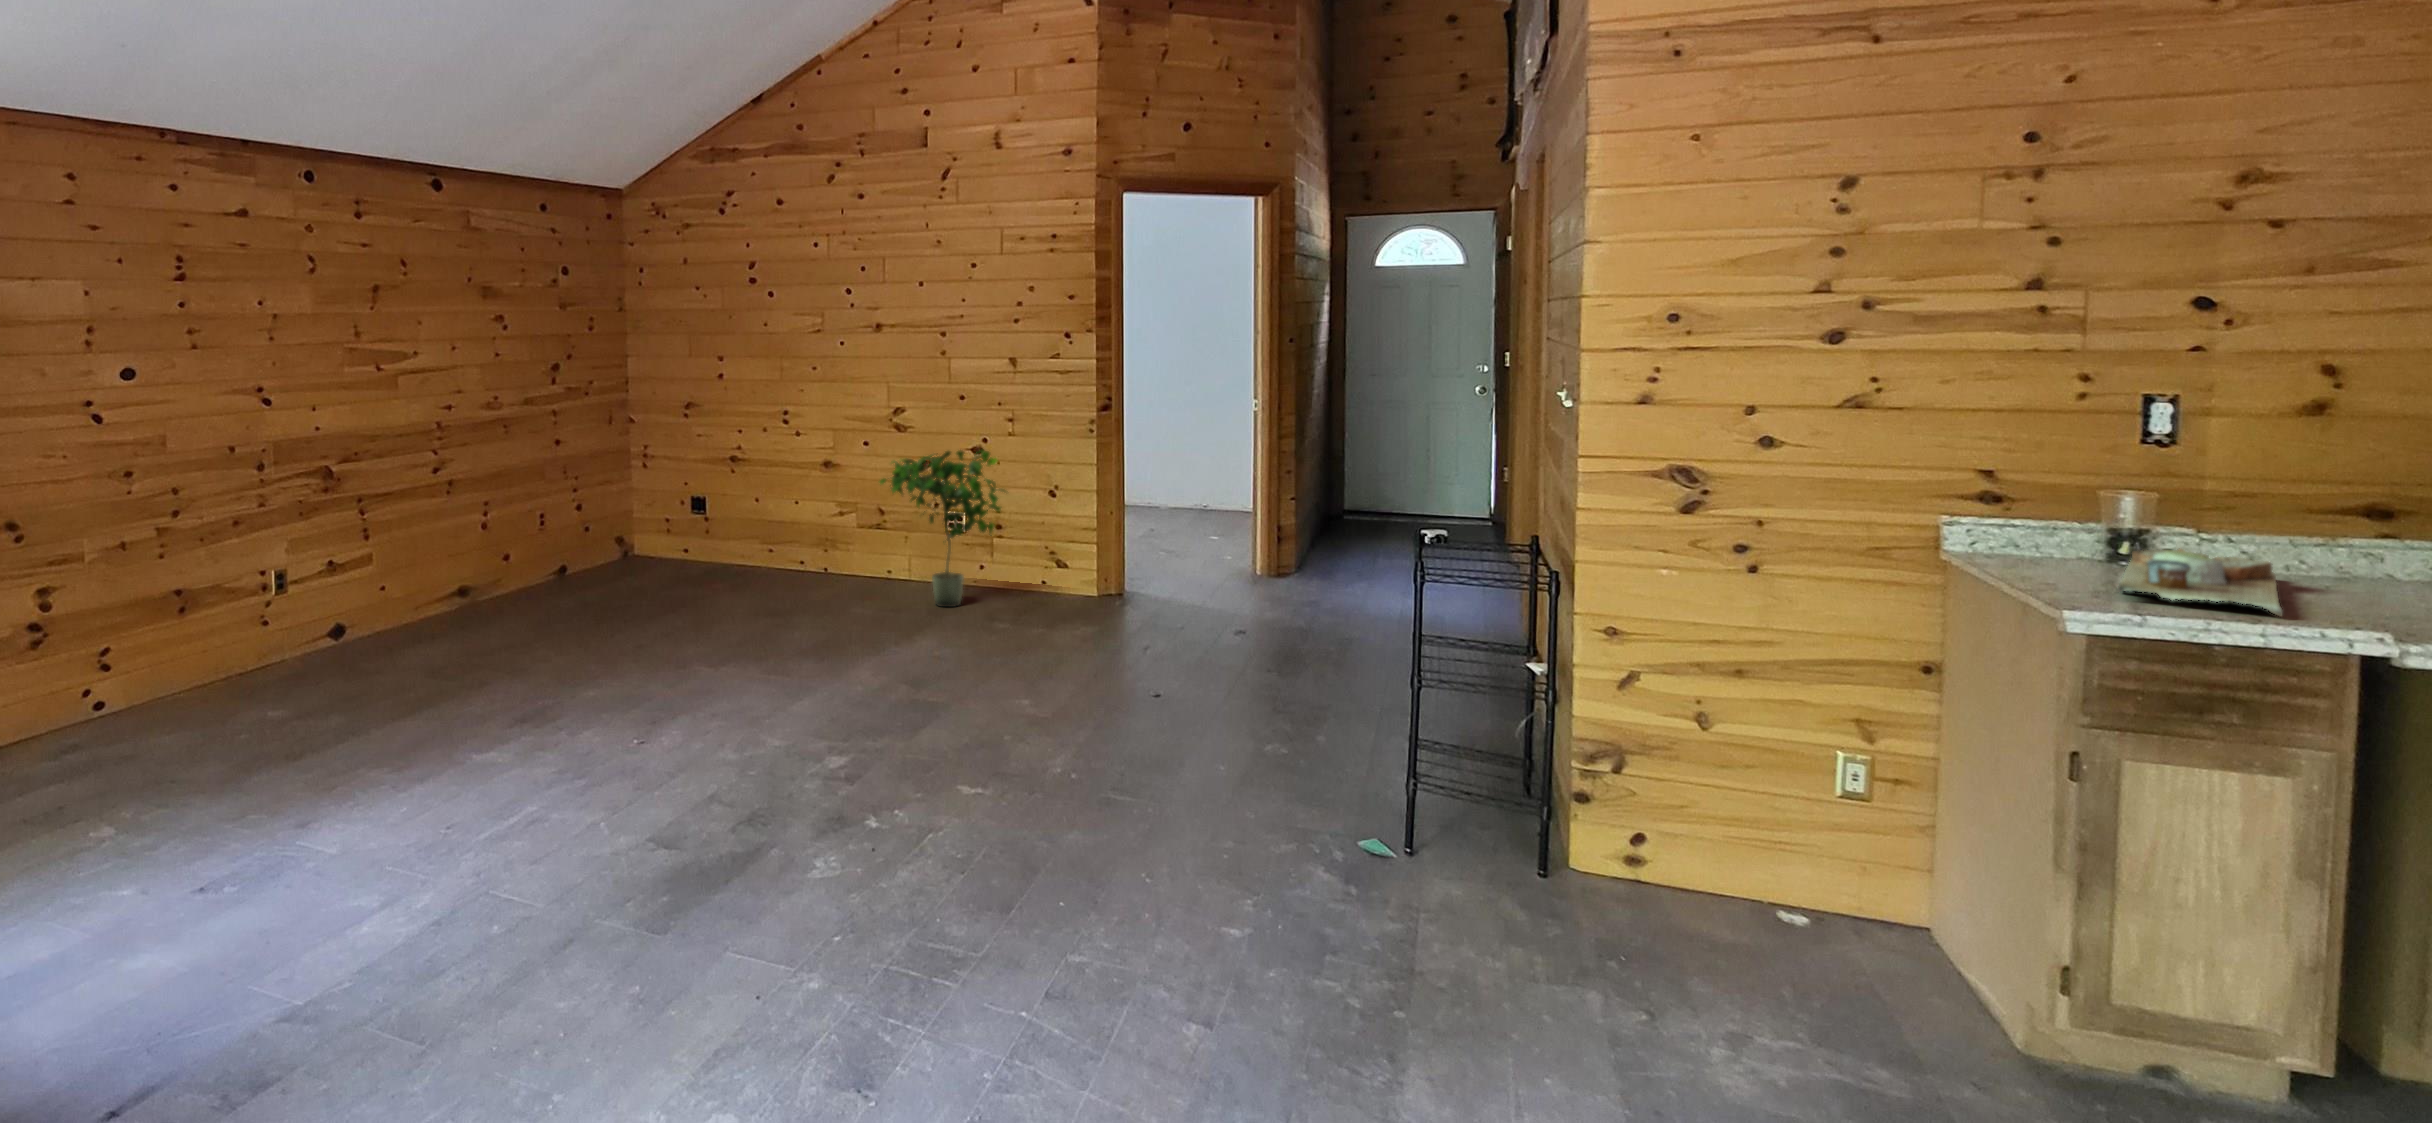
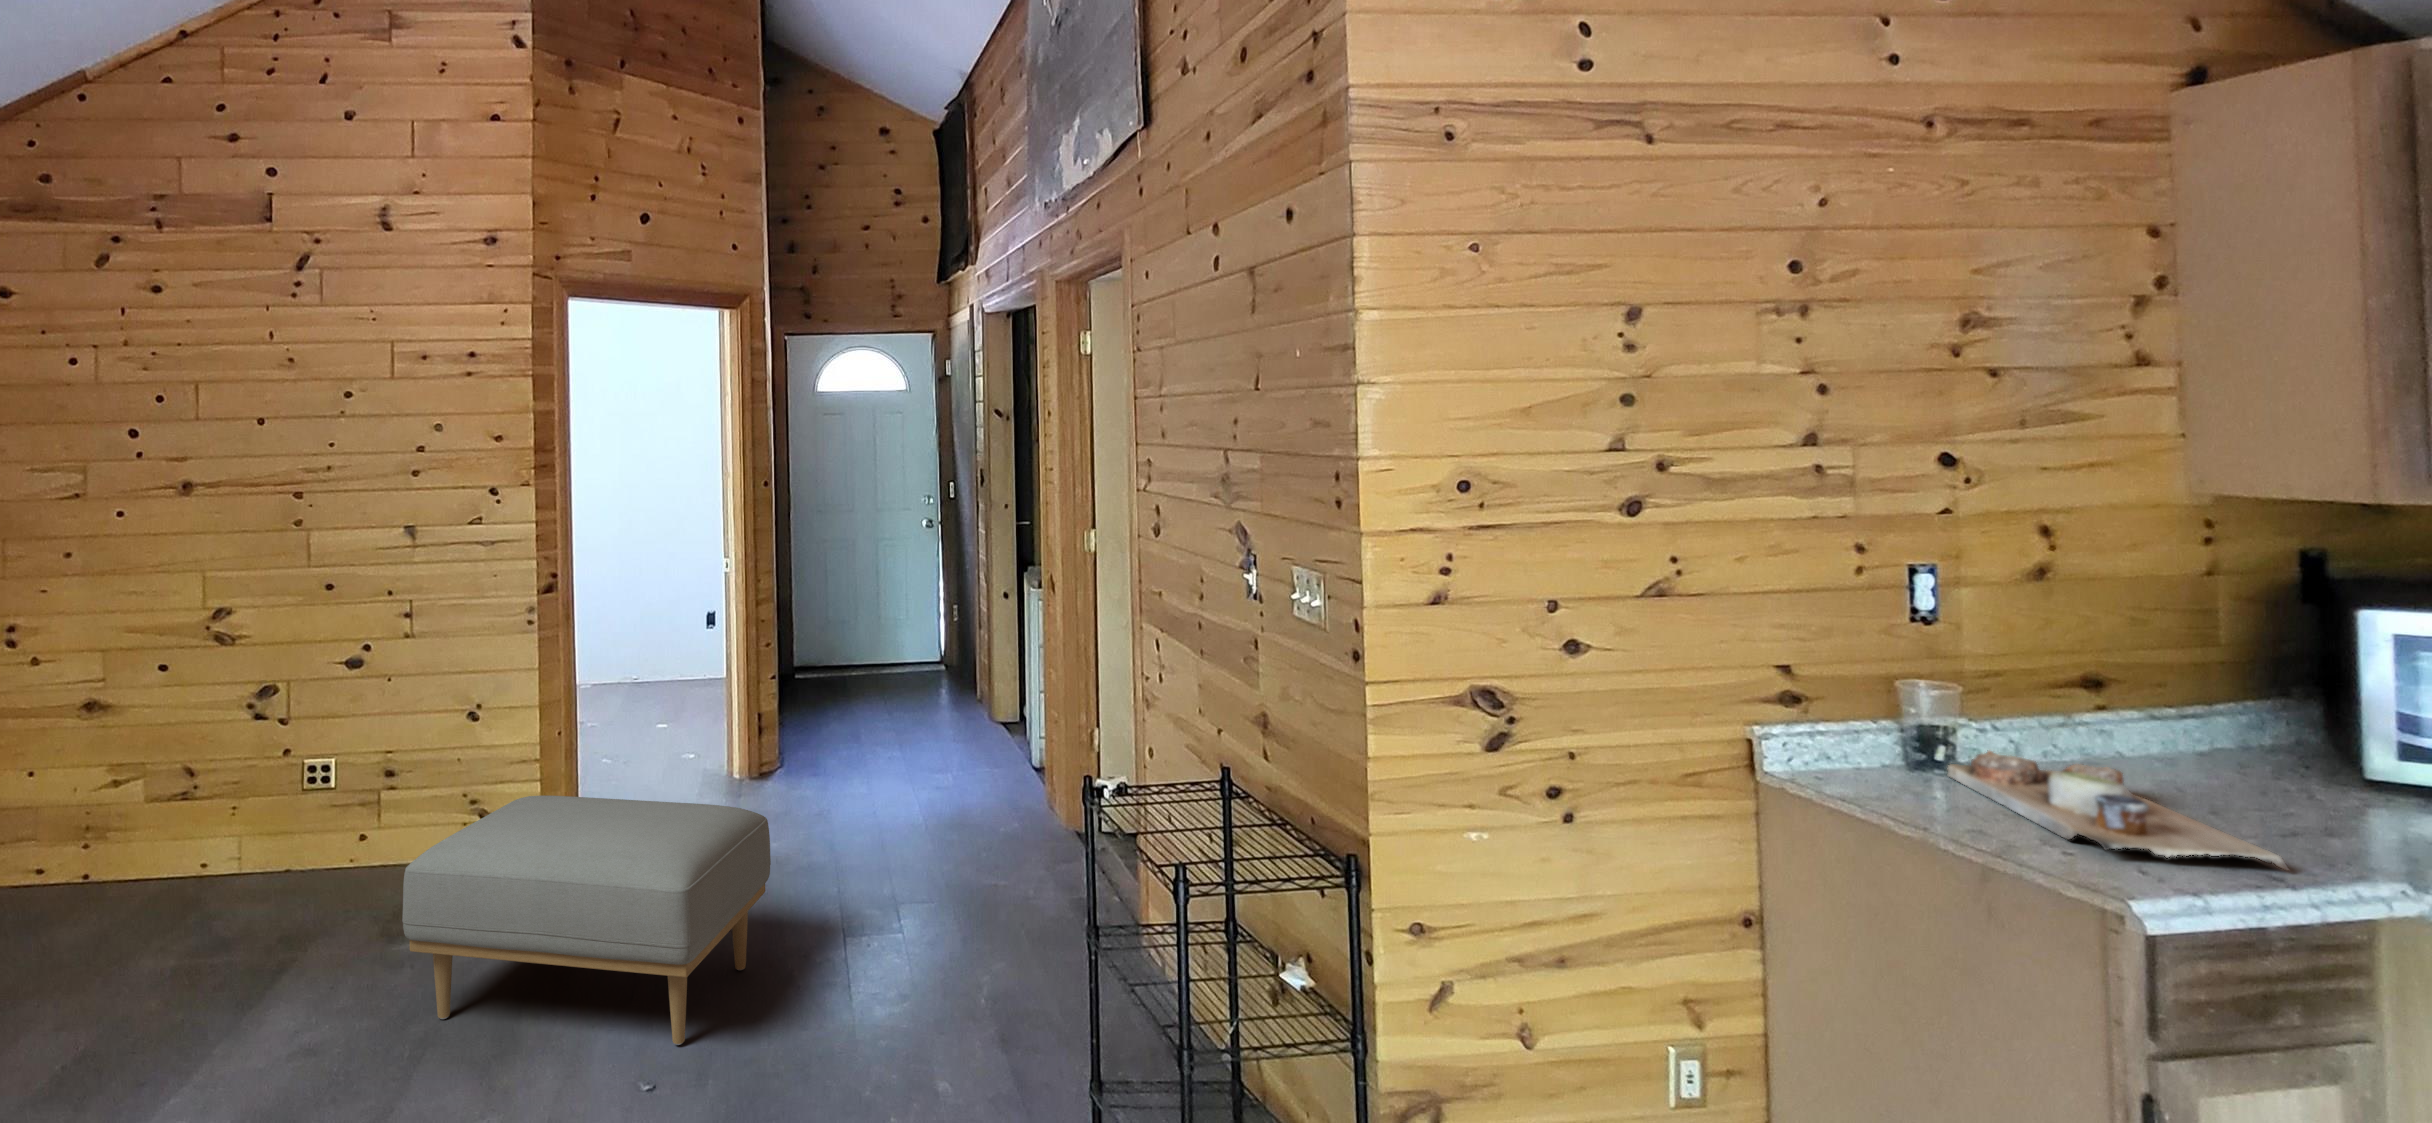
potted plant: present [880,450,1005,607] -> none [187,662,411,917]
ottoman: none [990,539,1235,694] -> present [402,796,771,1045]

